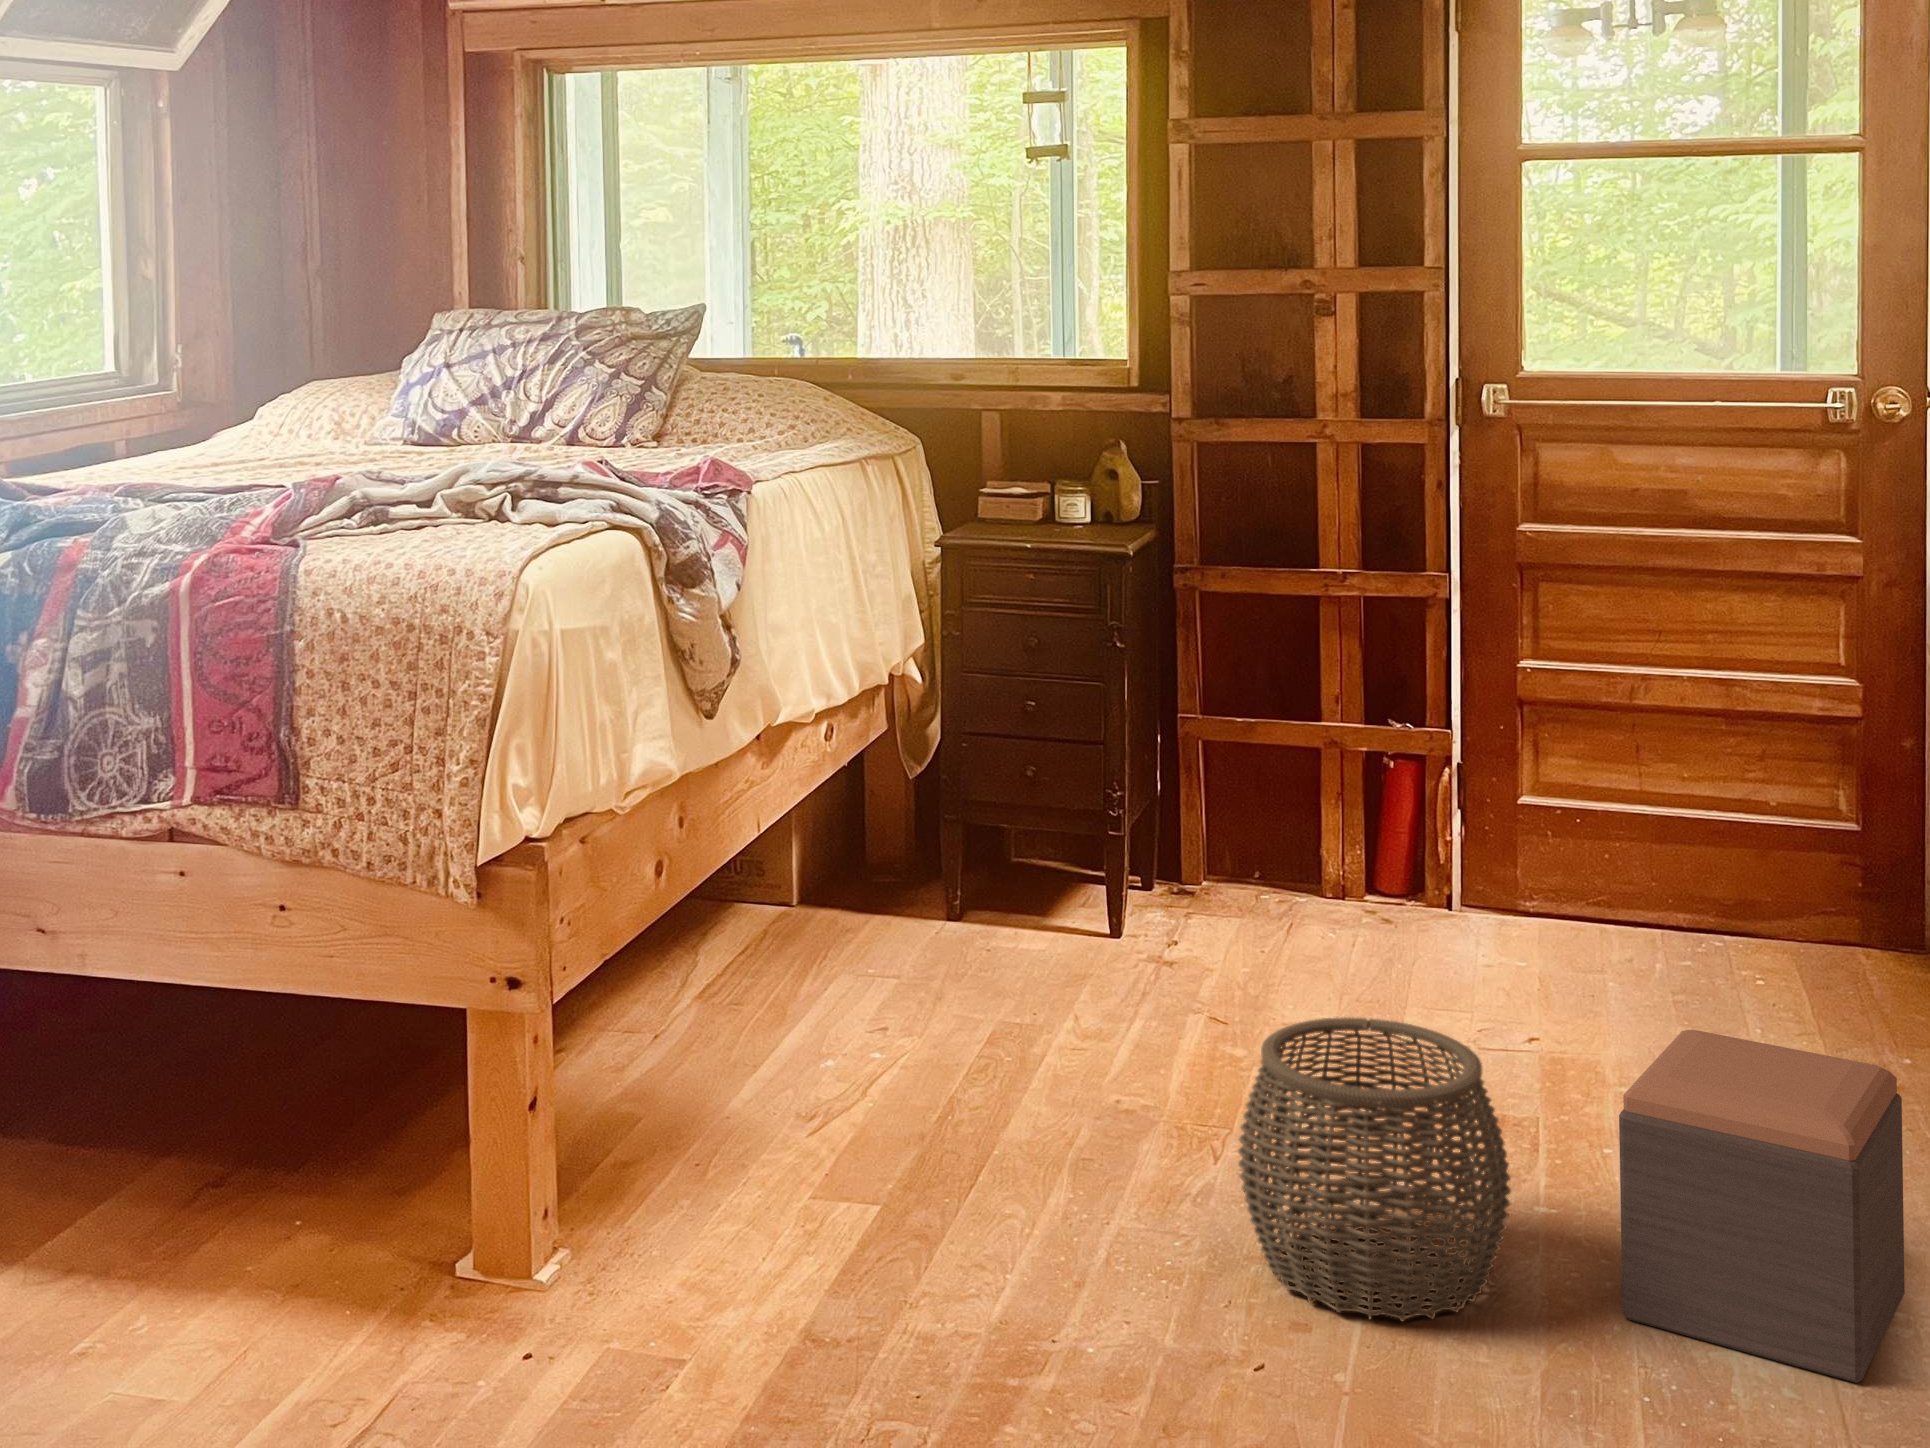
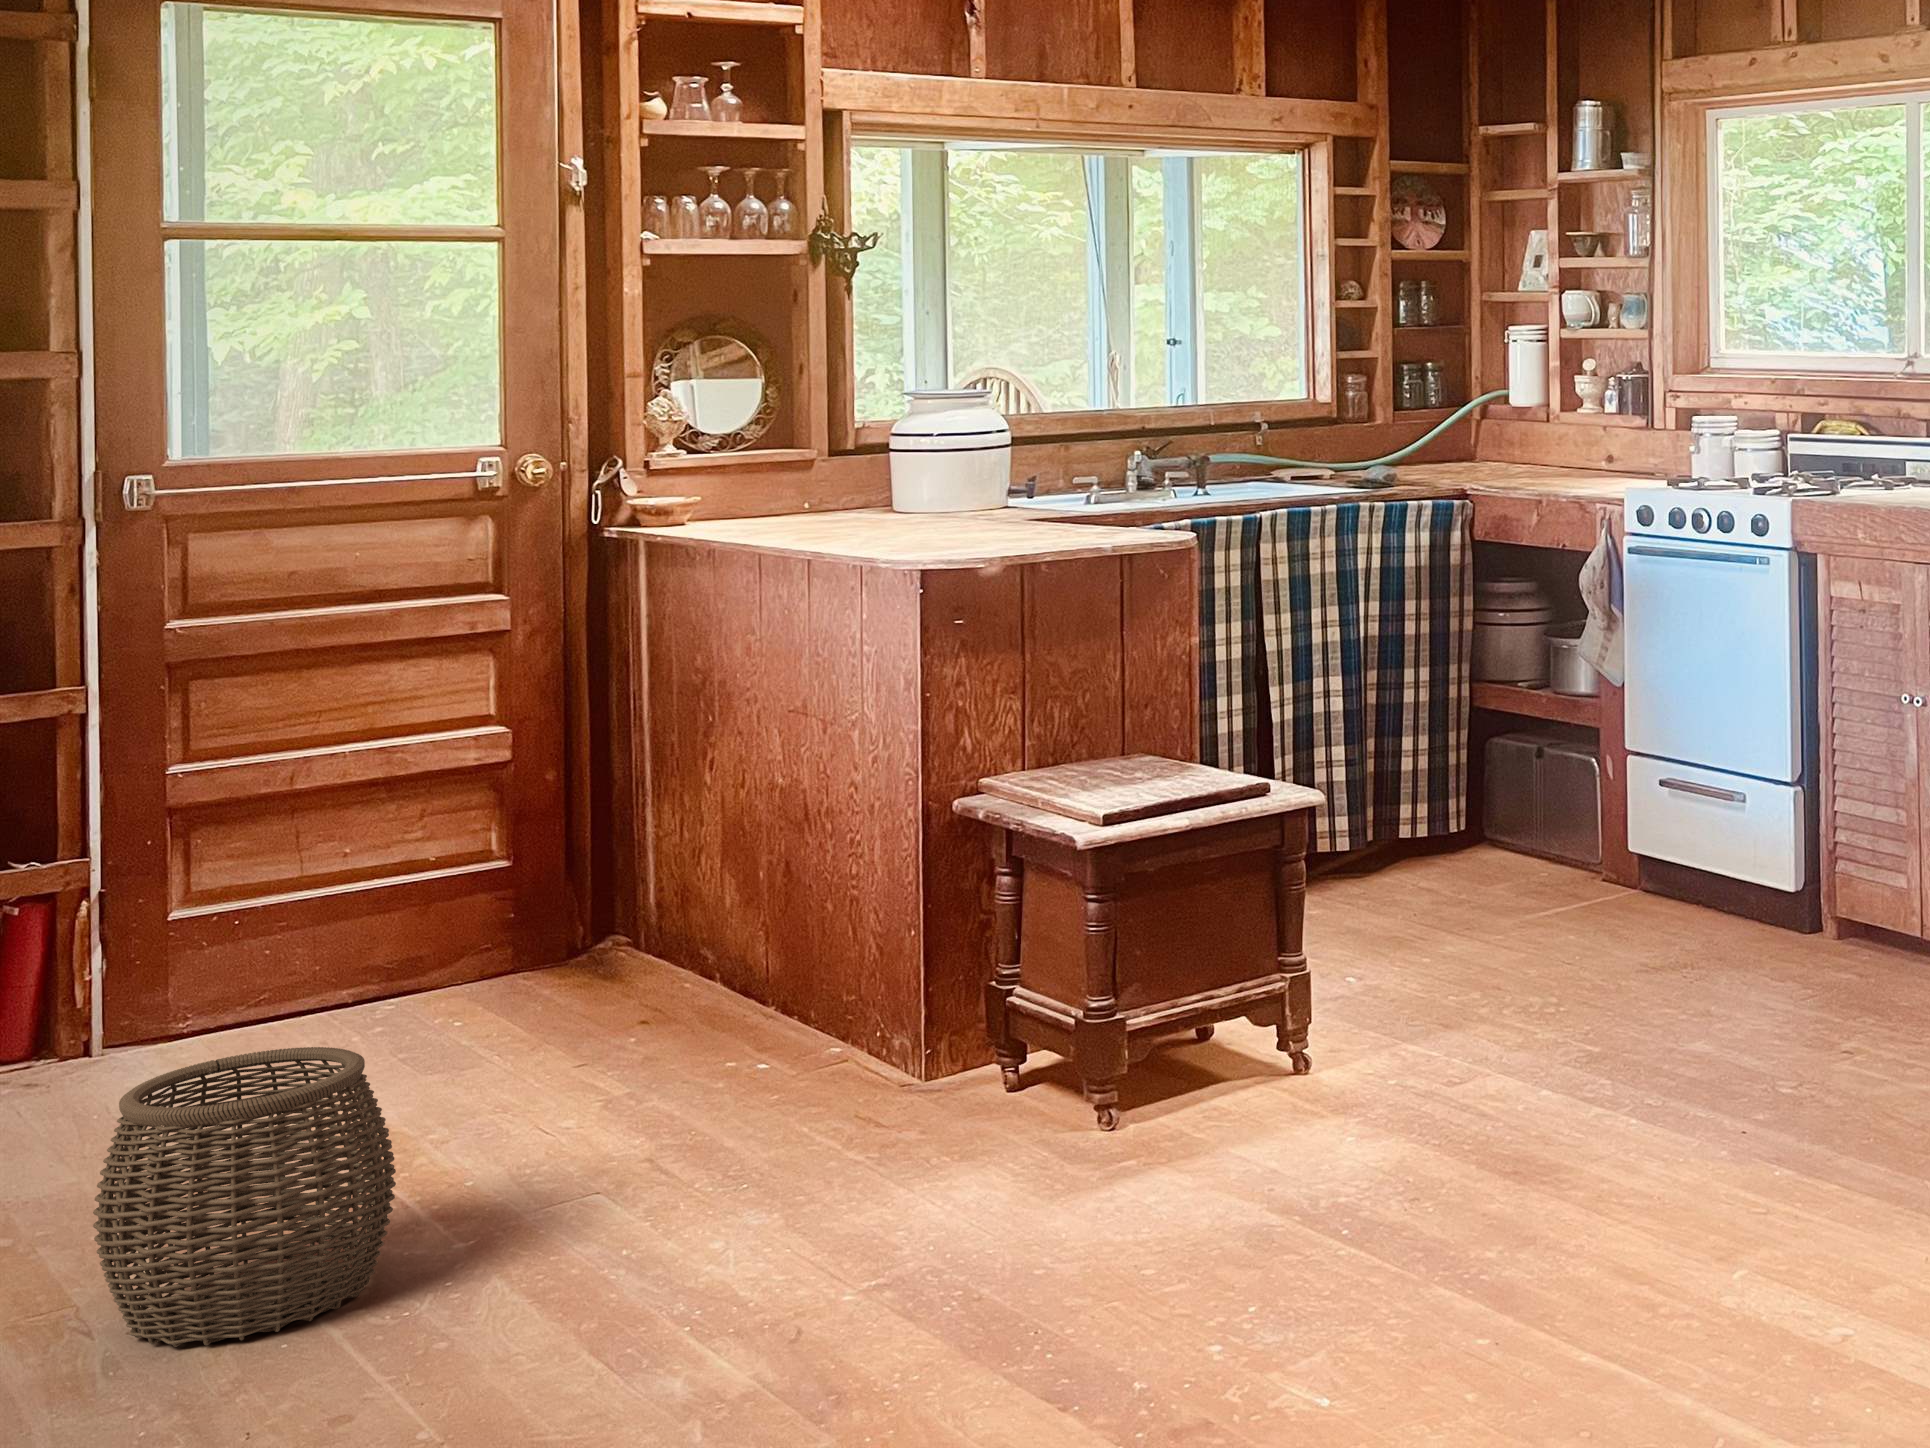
footstool: present [1619,1030,1905,1383] -> none [495,962,713,1245]

